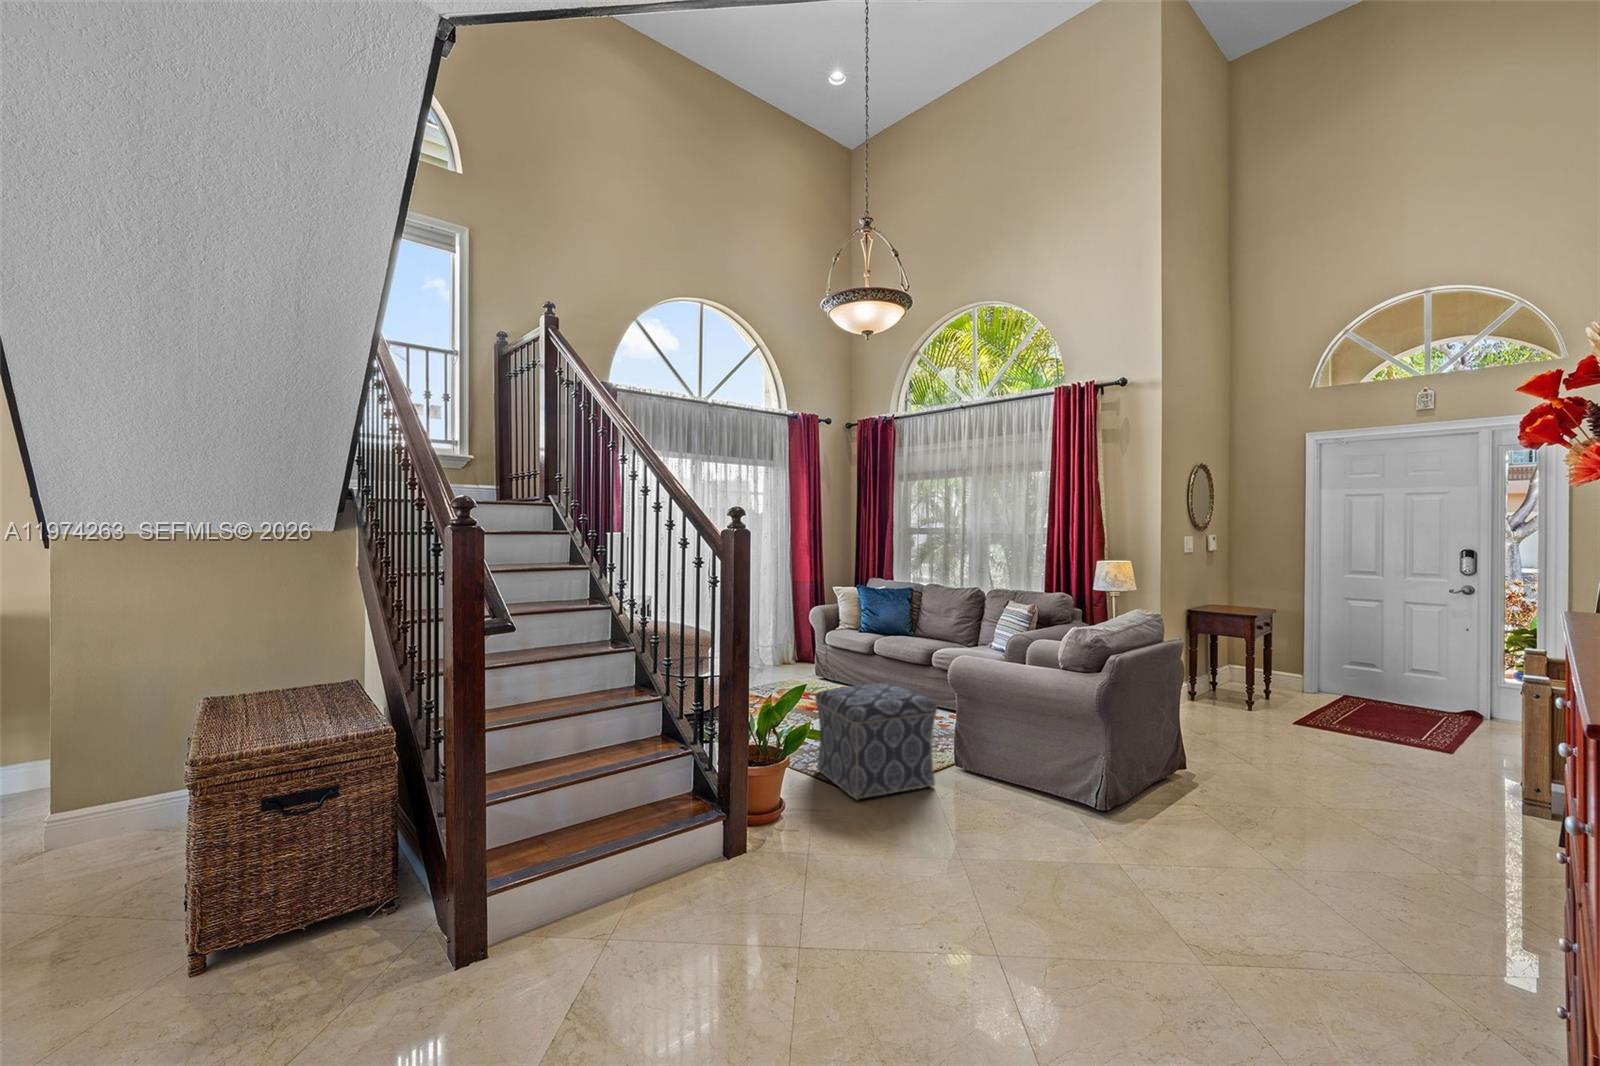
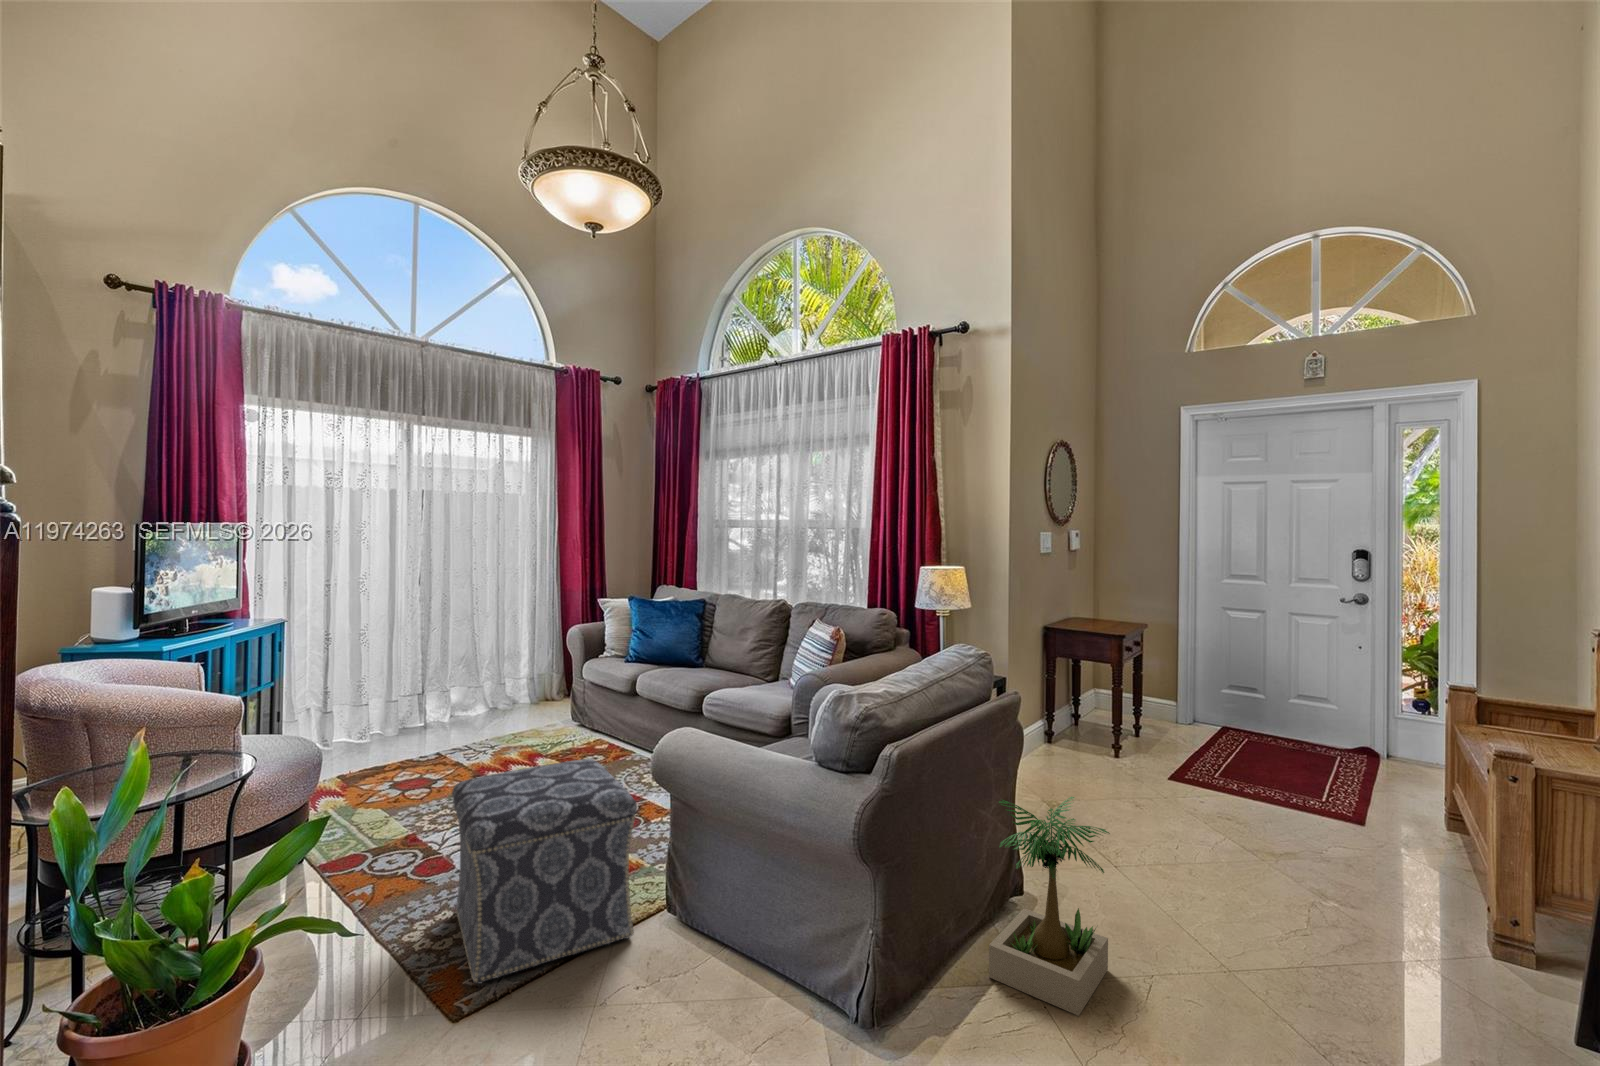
potted plant: none [1165,705,1264,832] -> present [989,797,1110,1016]

